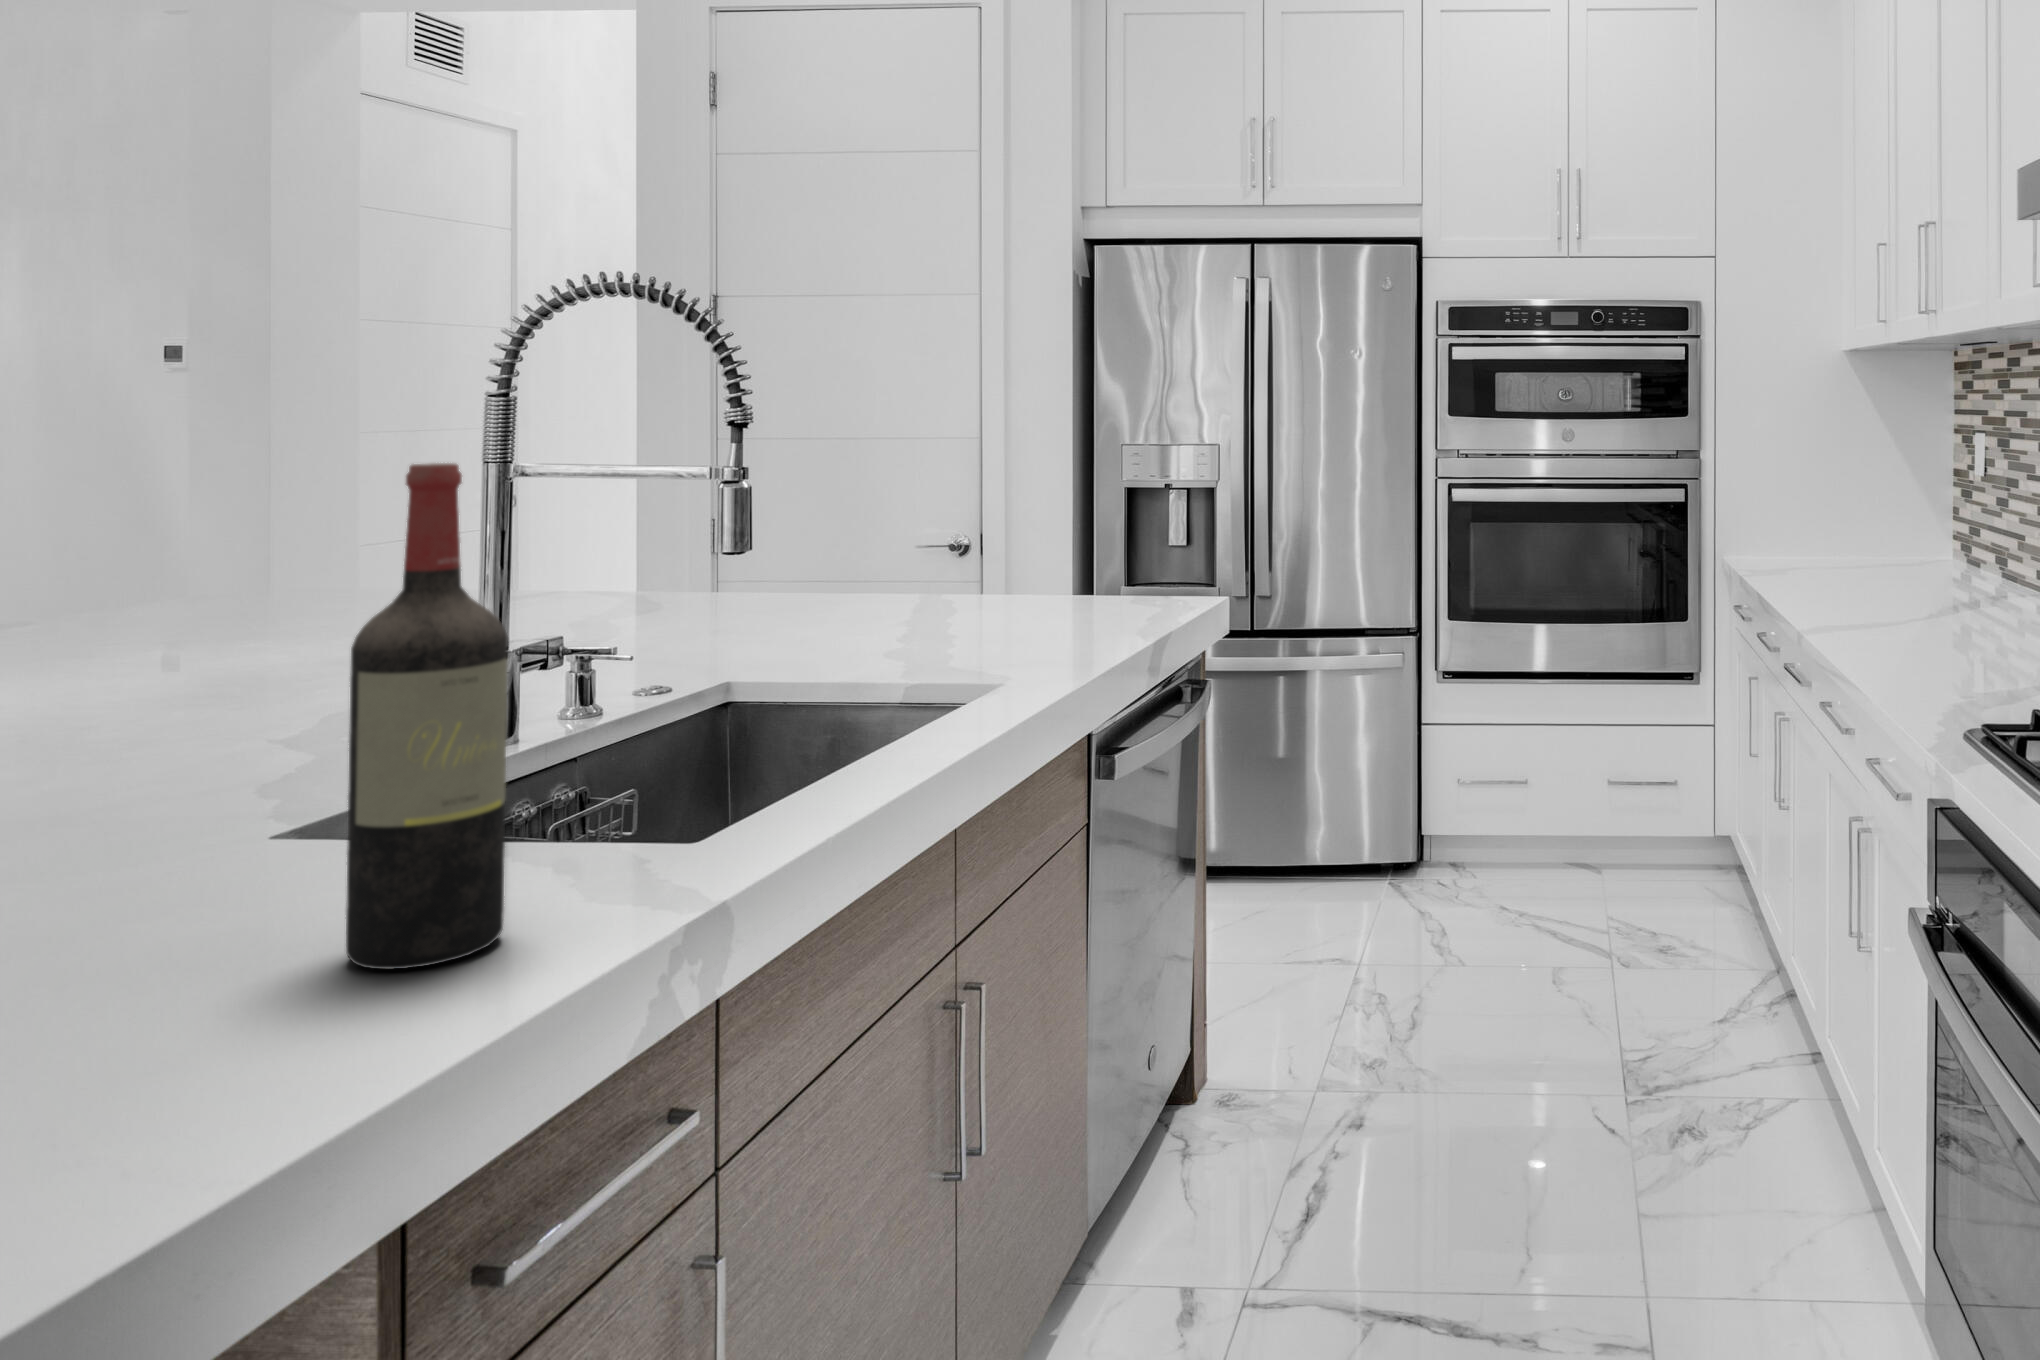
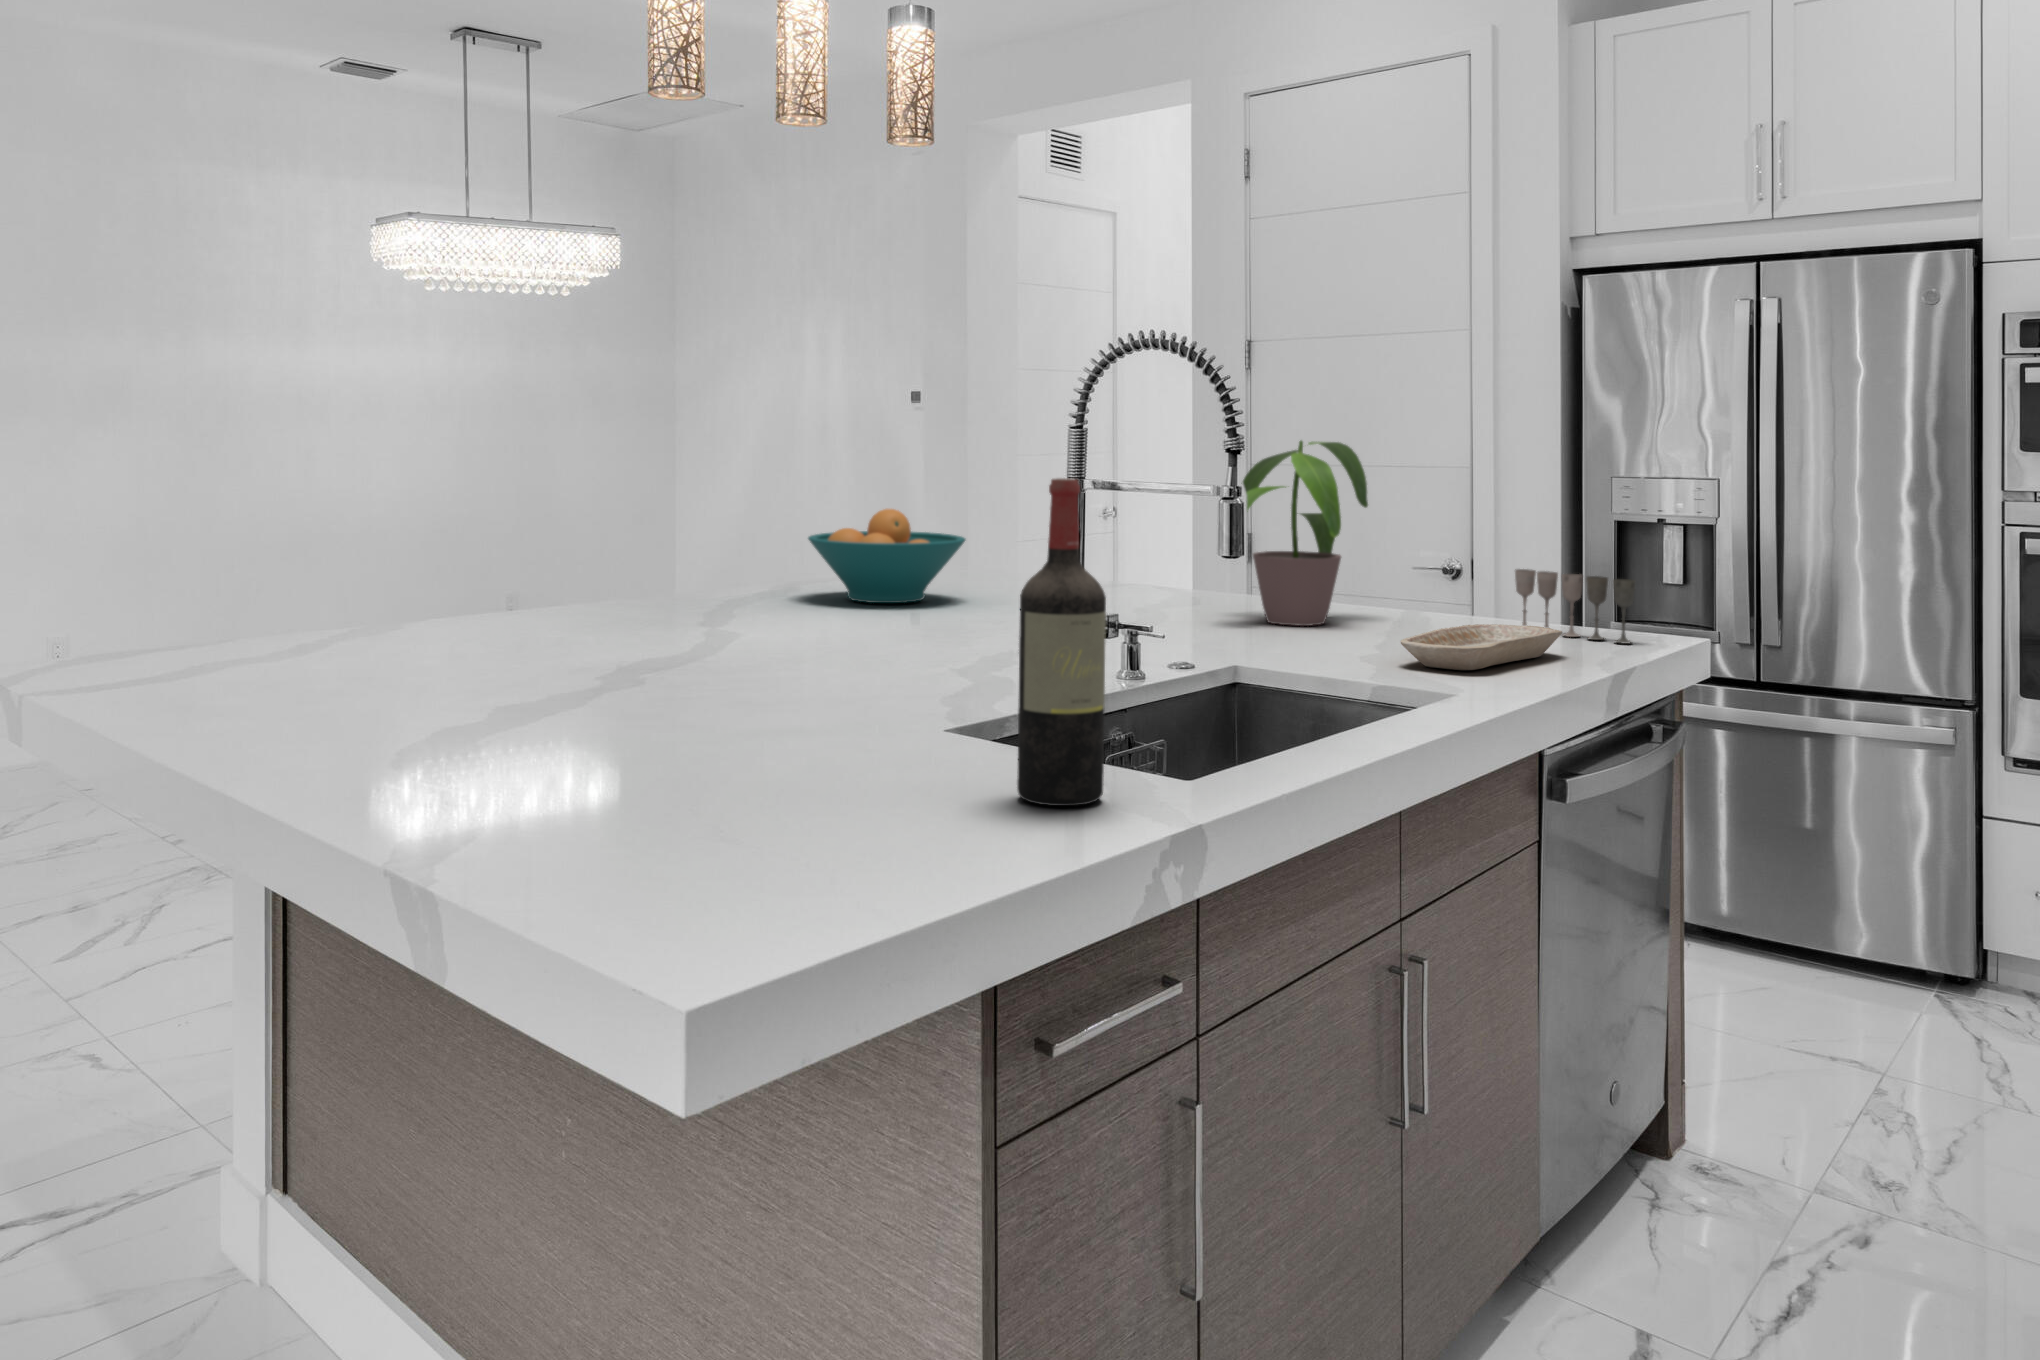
potted plant: none [682,417,921,620] -> present [1243,441,1368,626]
fruit bowl: none [117,515,371,636] -> present [808,509,965,603]
wine glass: none [1043,543,1165,610] -> present [1515,569,1635,644]
tray: none [929,601,1099,658] -> present [1400,624,1562,670]

